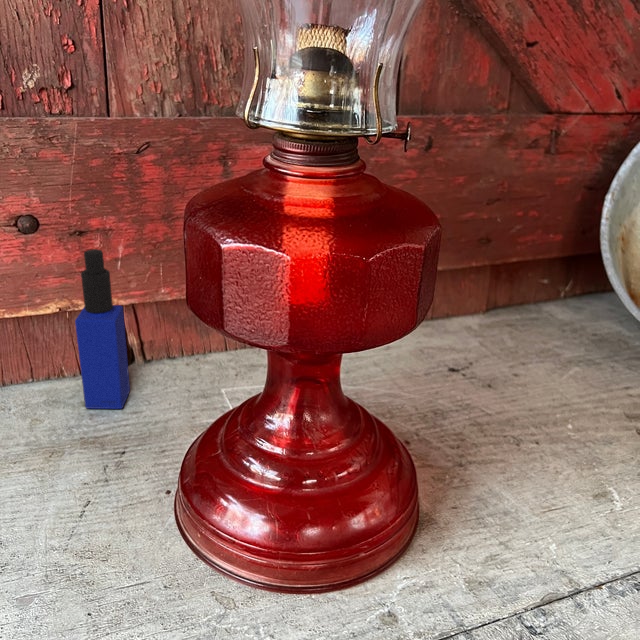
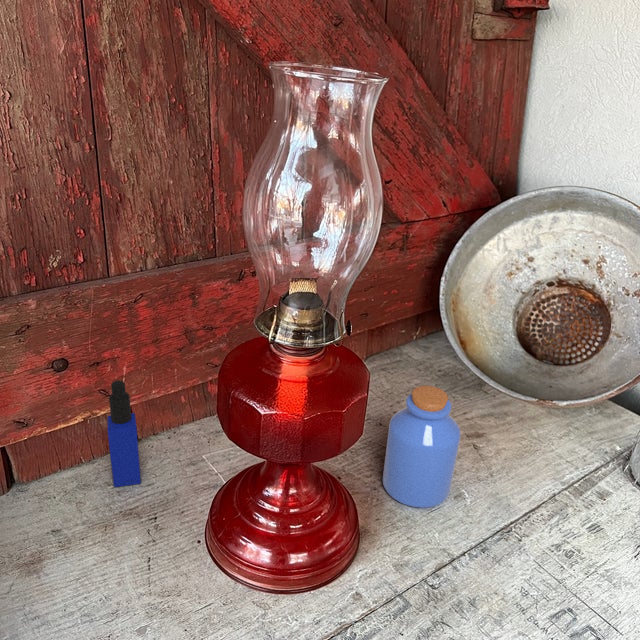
jar: none [476,300,613,504] -> present [383,386,461,508]

